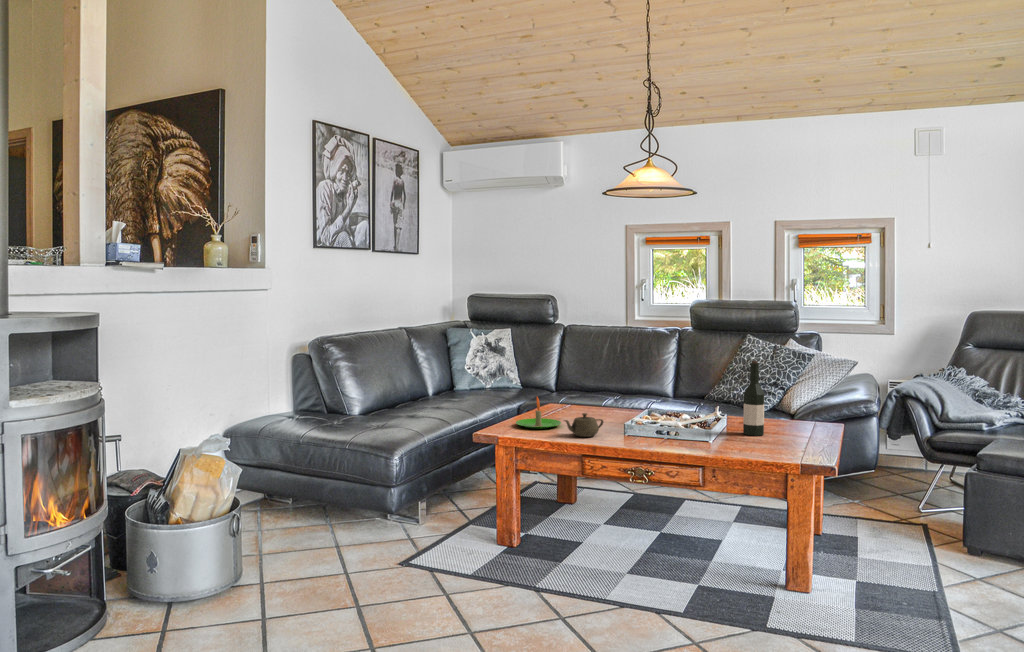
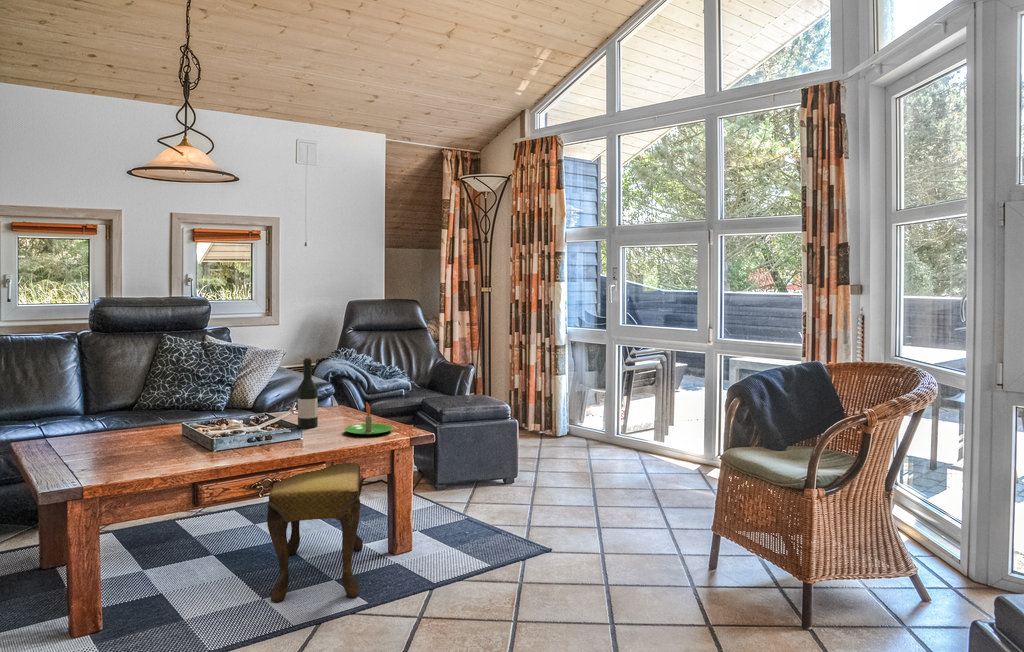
candle: present [516,397,561,429] -> present [344,402,392,435]
teapot: present [564,413,603,437] -> none [160,436,194,464]
footstool: none [610,457,759,607] -> present [267,463,363,602]

